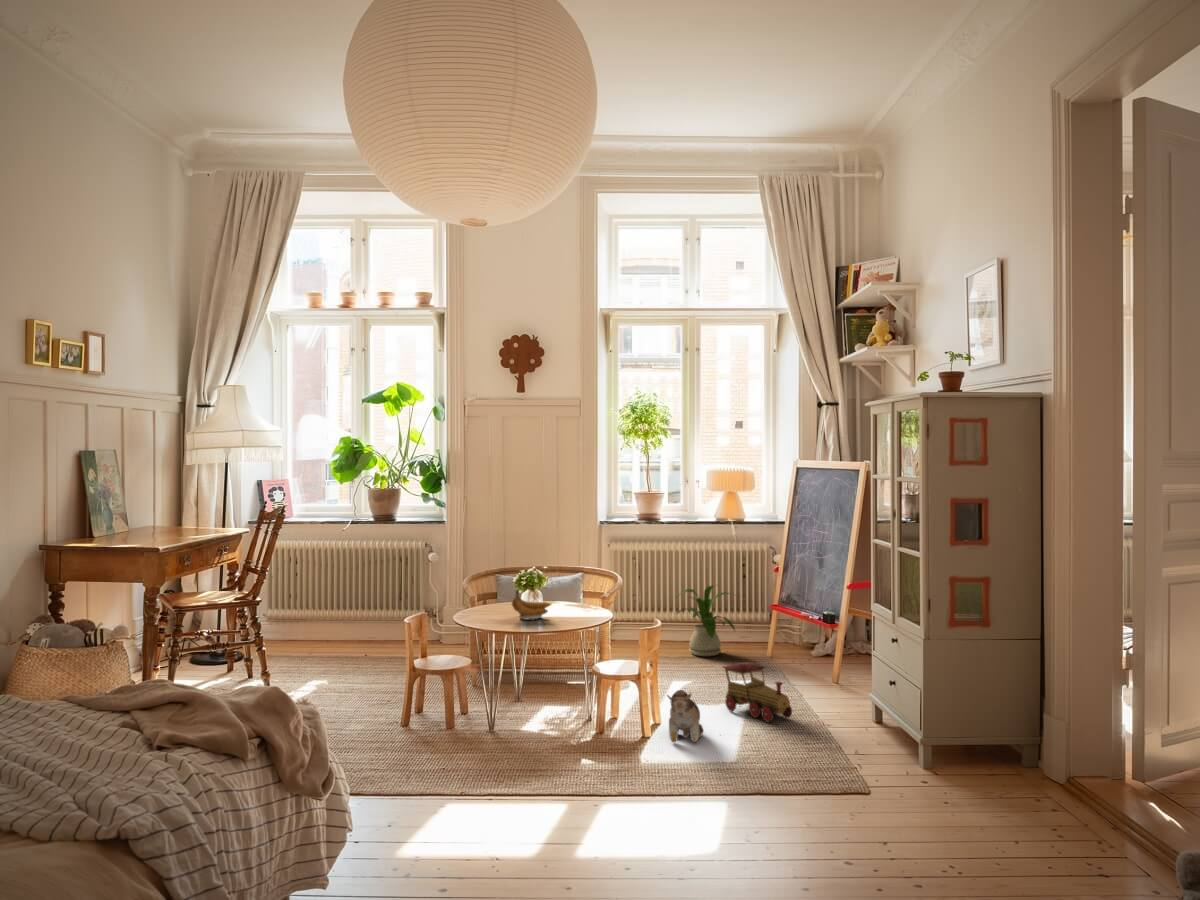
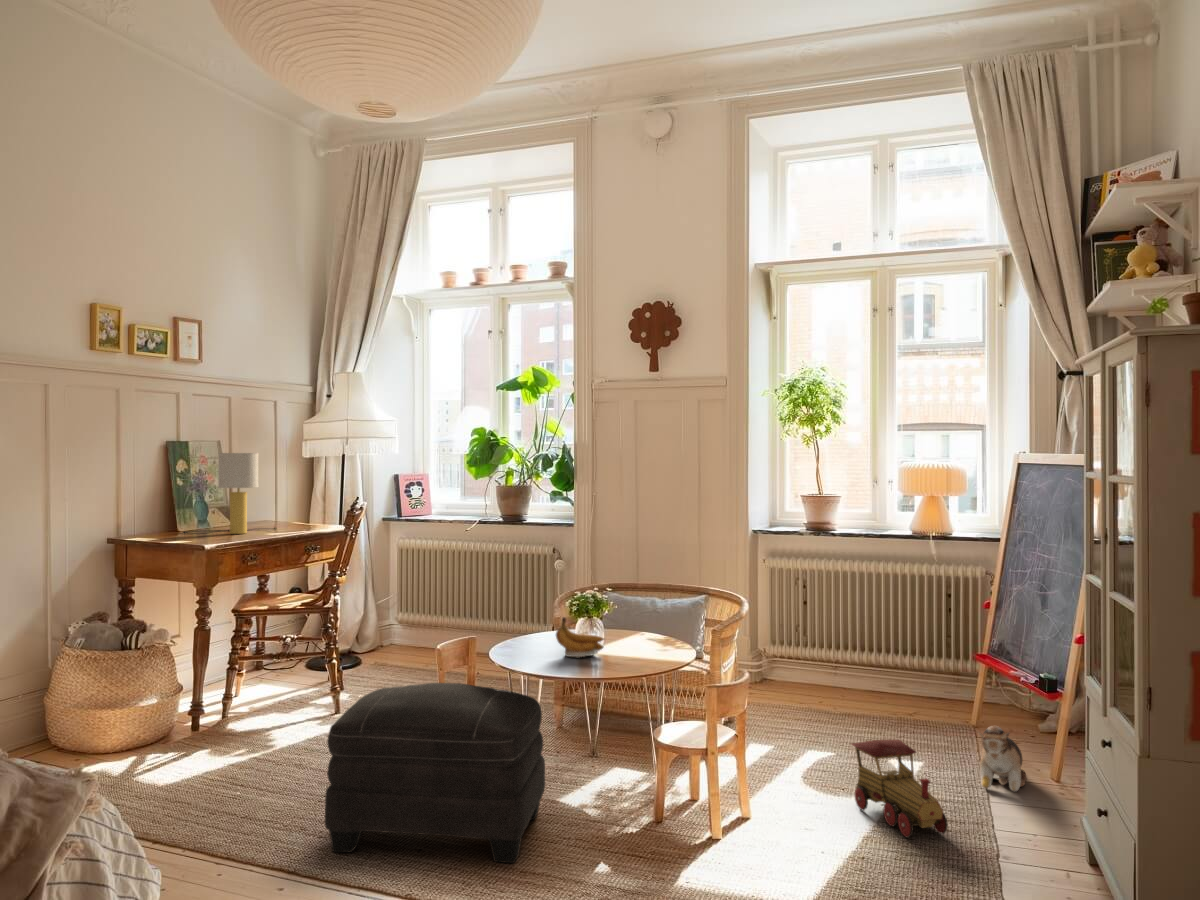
table lamp: none [104,461,193,538] -> present [183,453,277,534]
house plant: present [678,586,735,656] -> none [840,620,930,716]
ottoman: none [373,644,530,779] -> present [325,683,545,863]
plush toy: present [667,690,703,742] -> present [977,725,1027,792]

